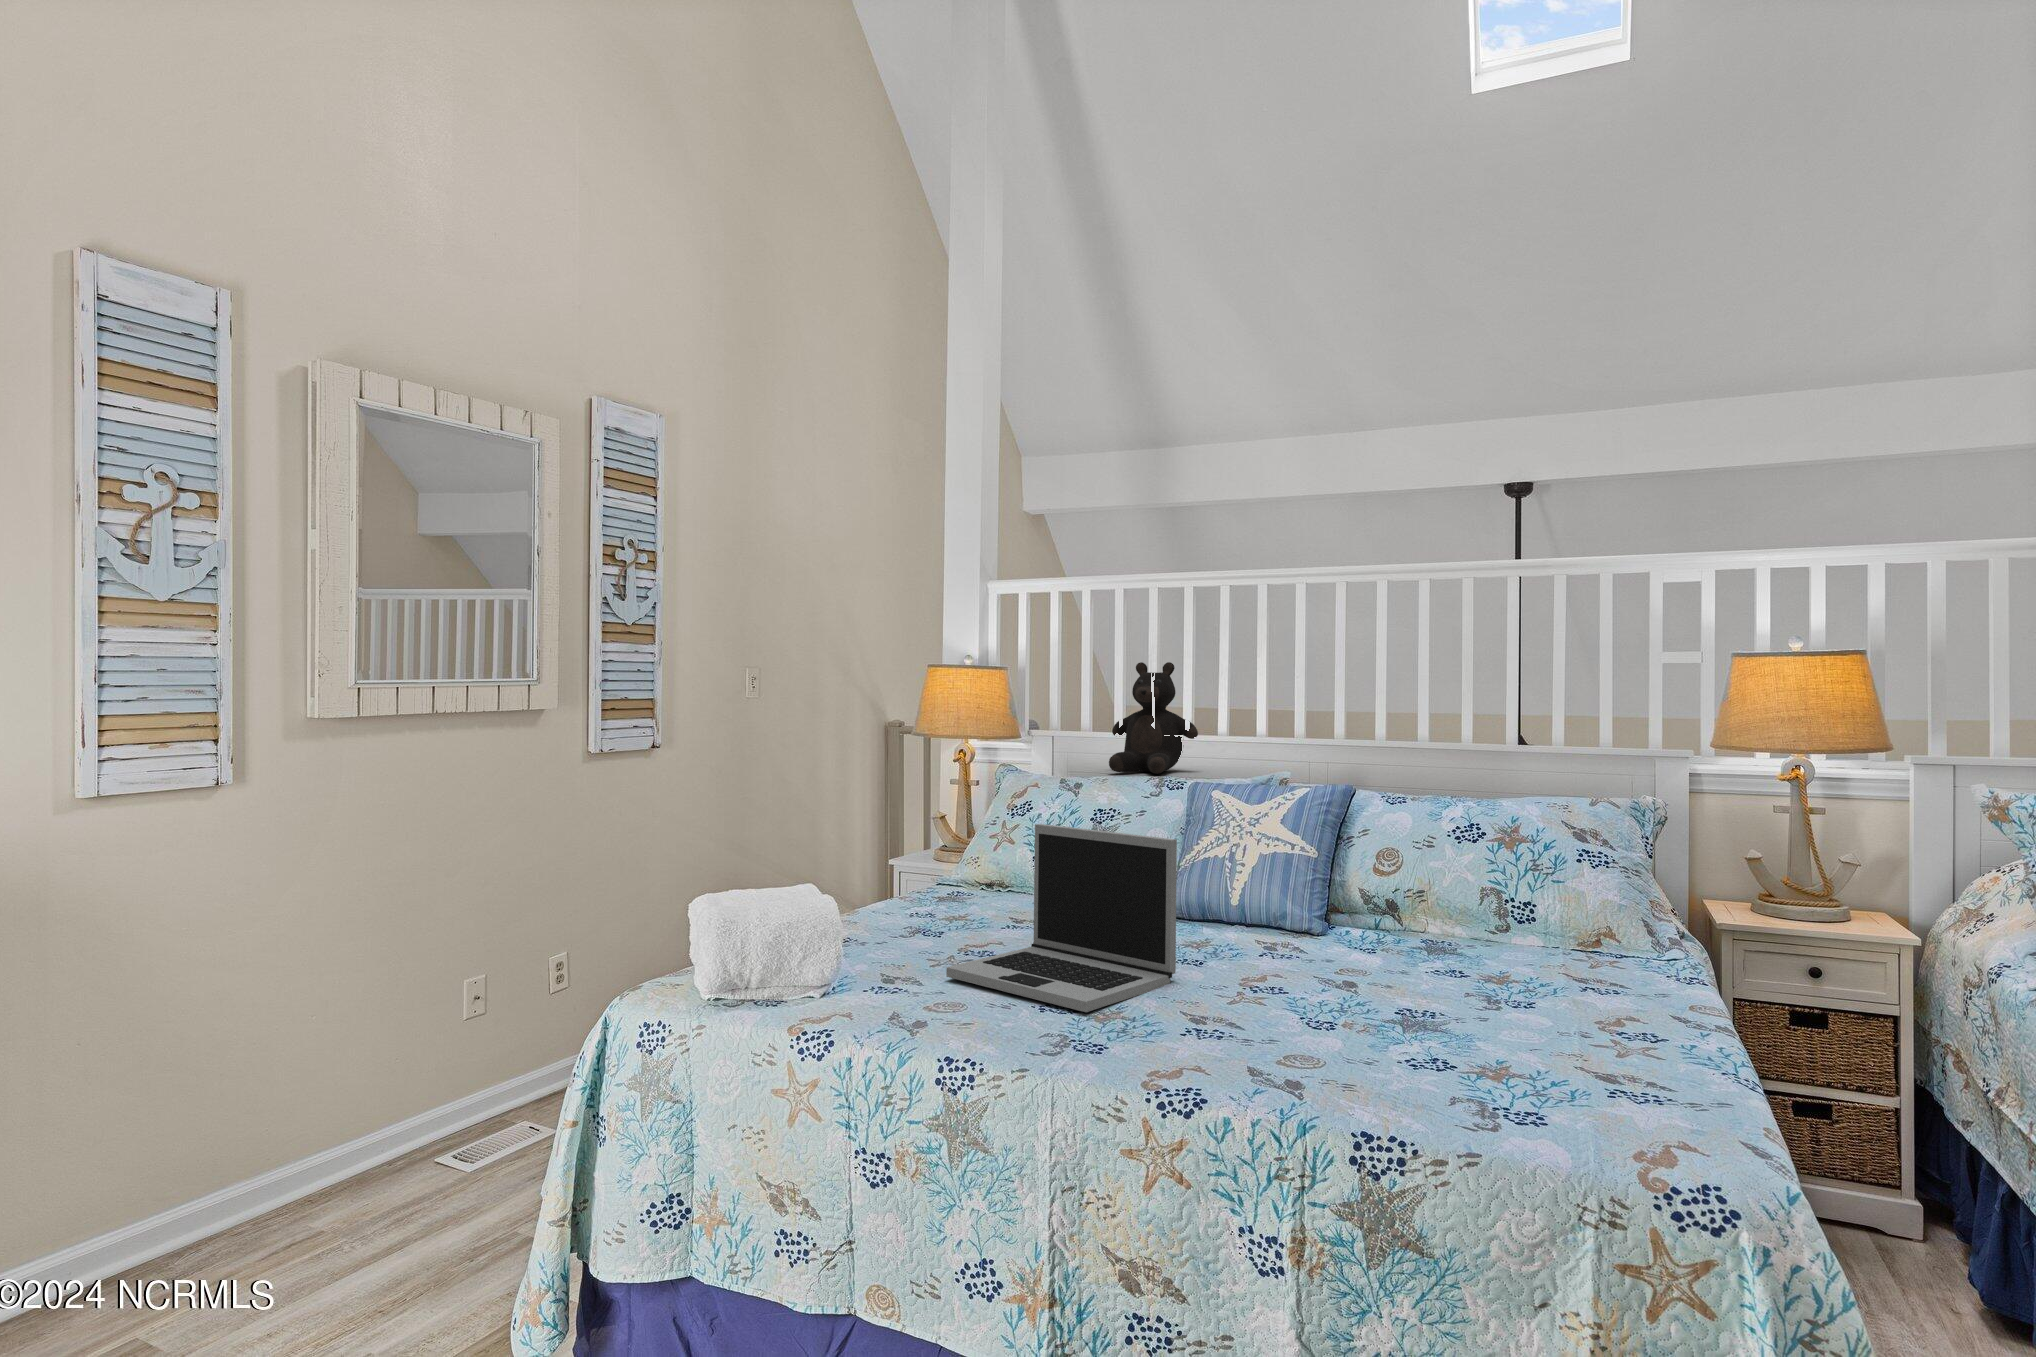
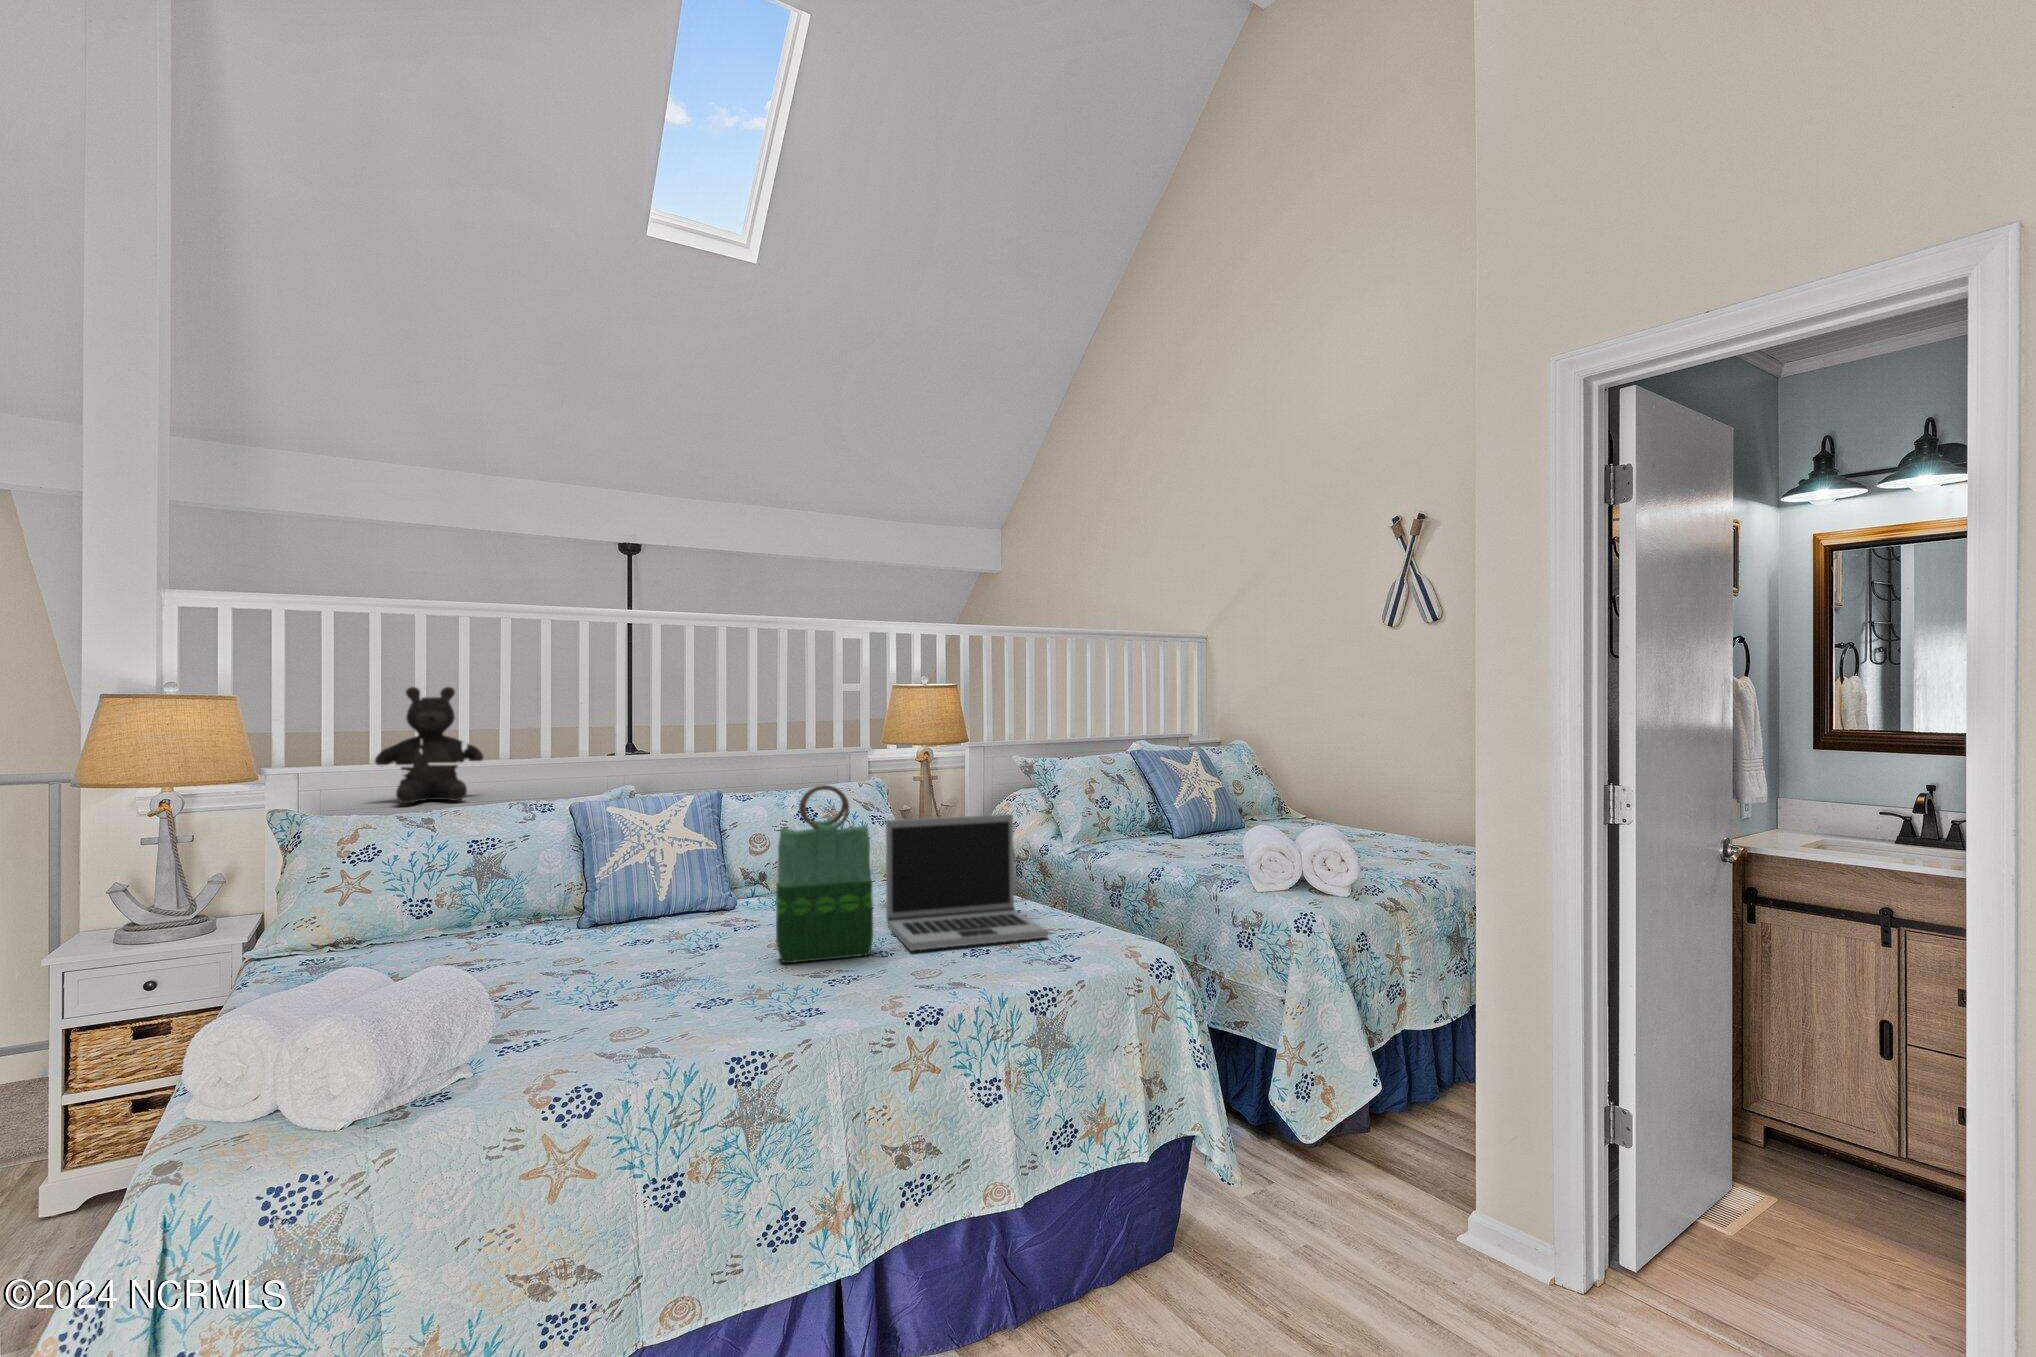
tote bag: none [1194,779,1317,1017] -> present [776,785,873,963]
laptop: present [946,824,1177,1012] -> present [886,814,1048,950]

